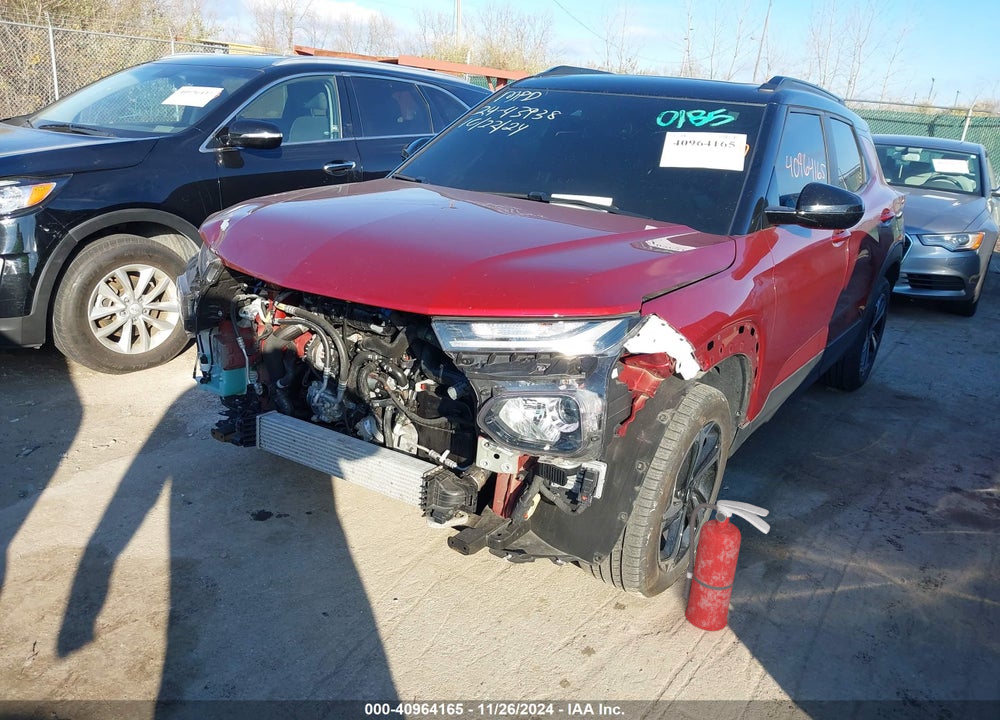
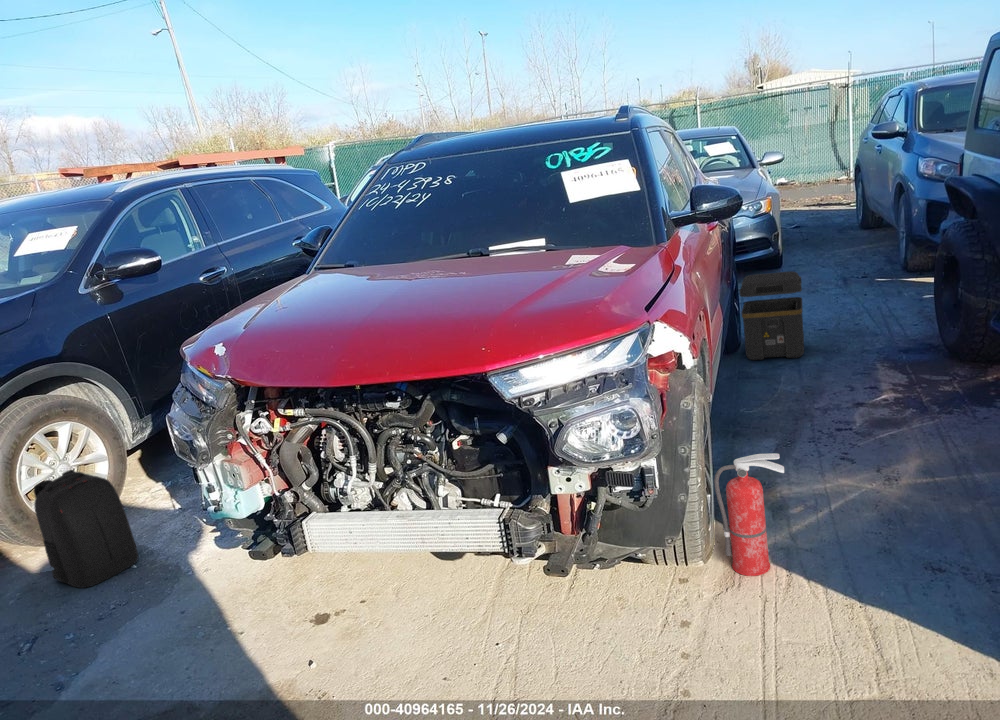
backpack: none [100,297,177,406] -> present [34,470,138,588]
toolbox: none [861,310,957,417] -> present [739,271,804,360]

